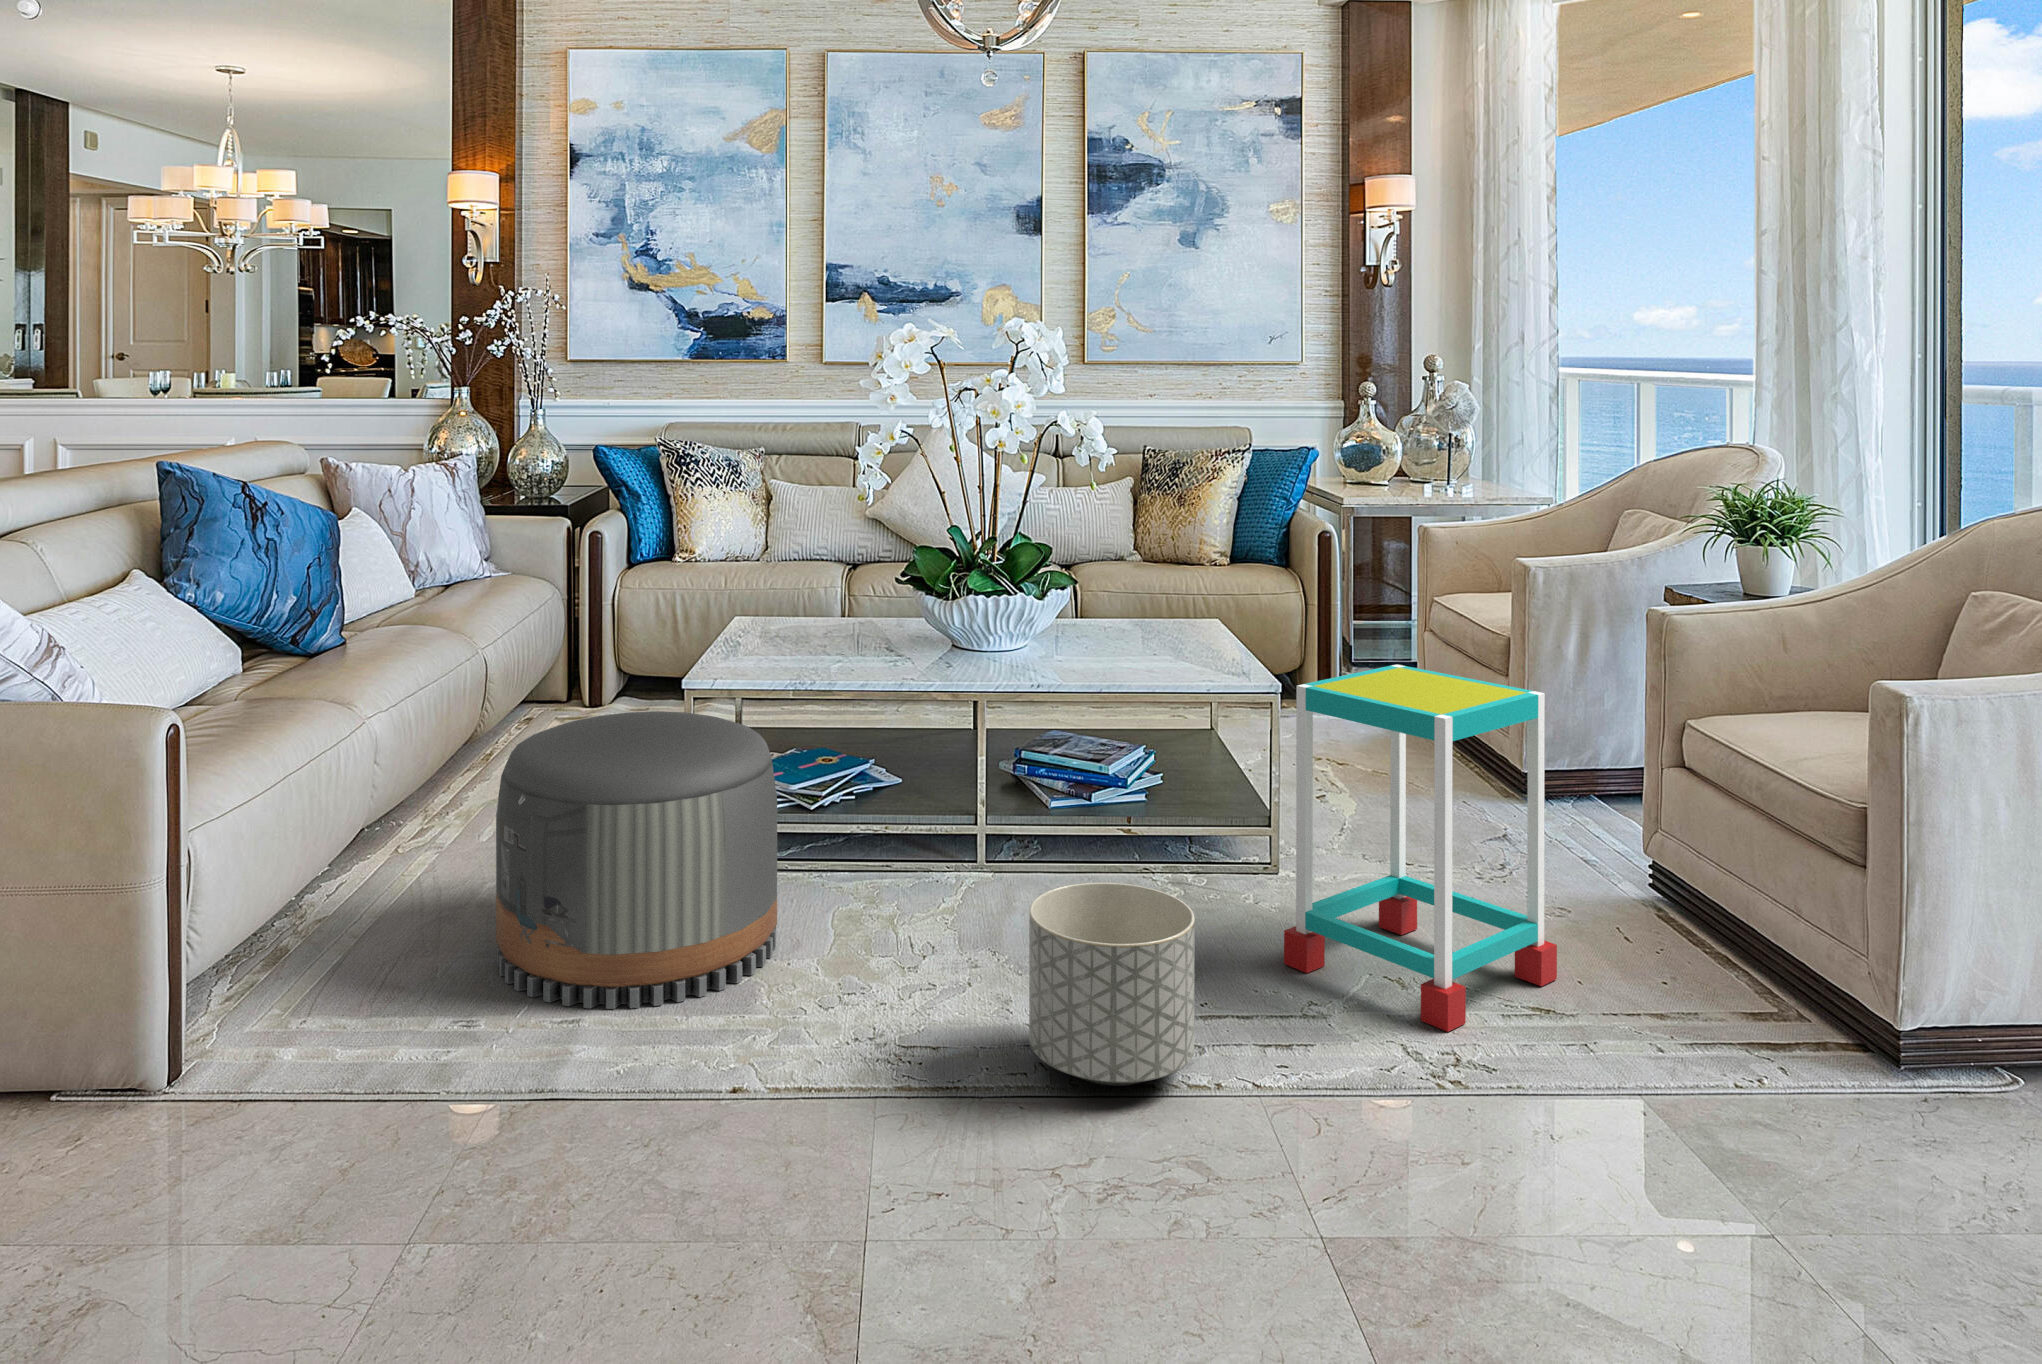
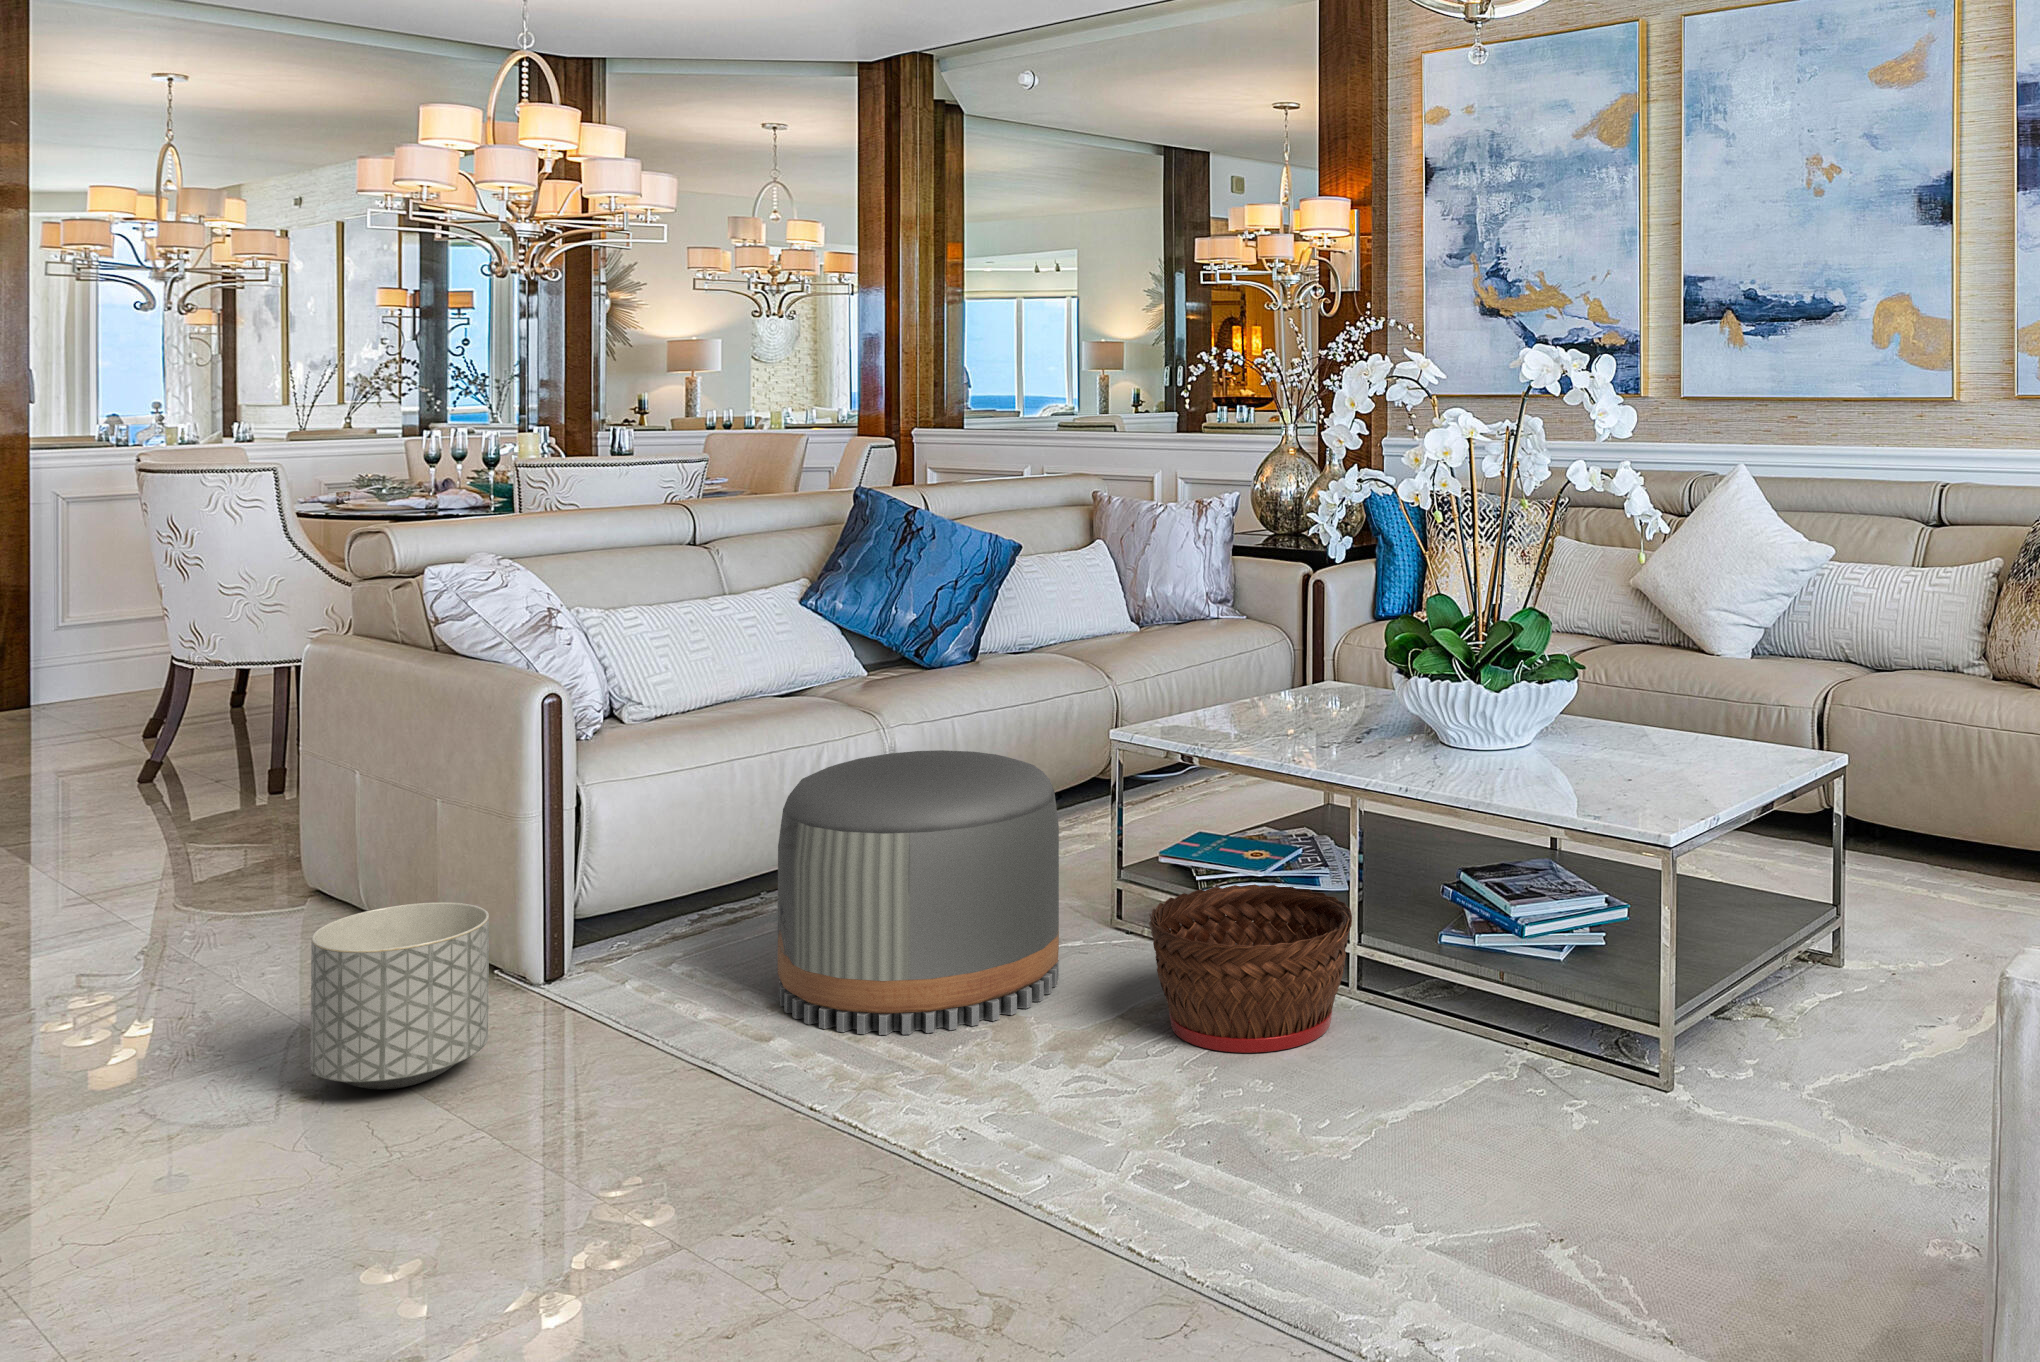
side table: present [1284,664,1557,1032] -> none [1428,815,1719,1302]
basket: none [877,783,1053,929] -> present [1149,884,1352,1053]
planter: present [1029,883,1195,1086] -> present [310,902,489,1090]

